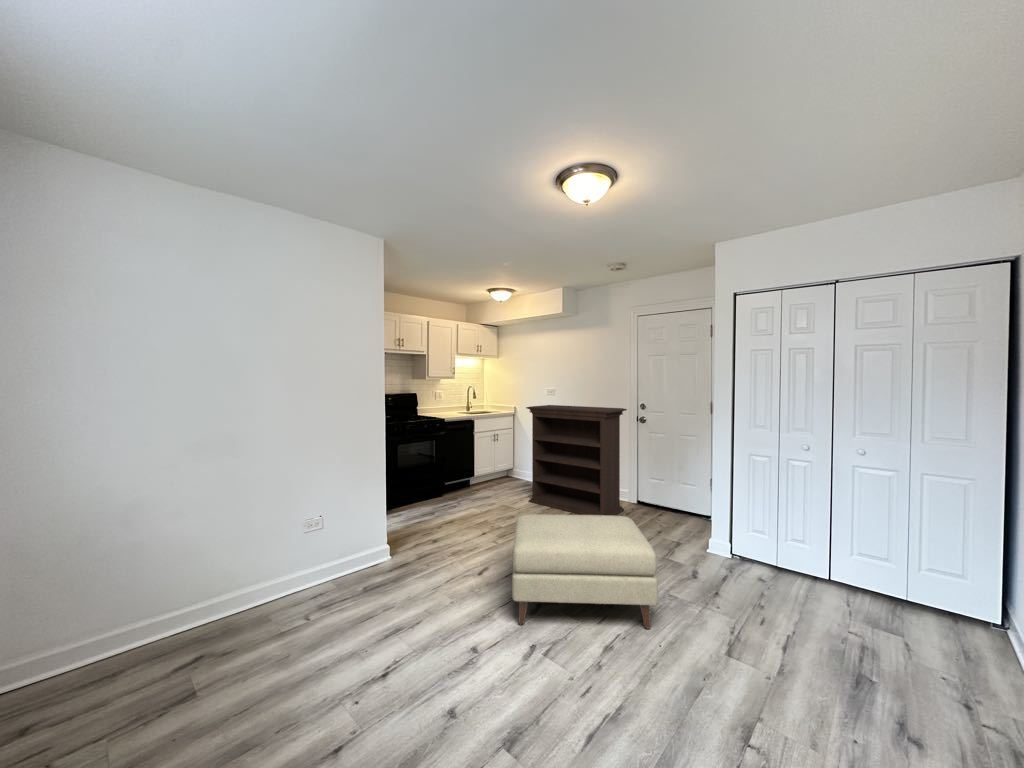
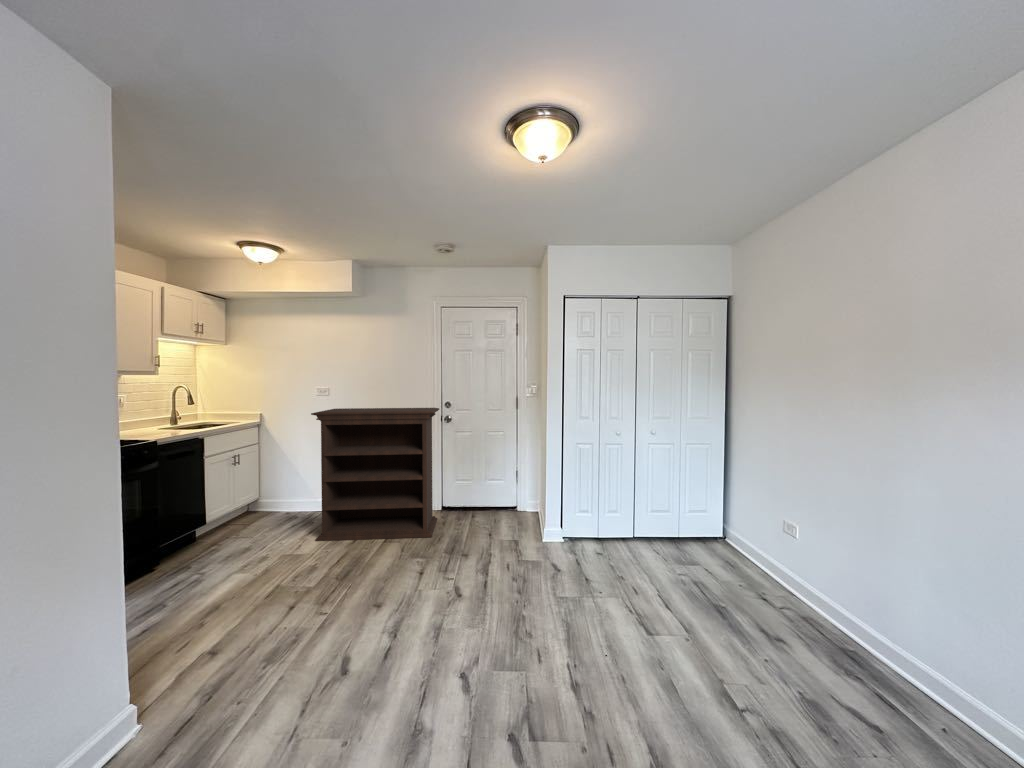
ottoman: present [512,514,658,628] -> none [396,526,589,719]

